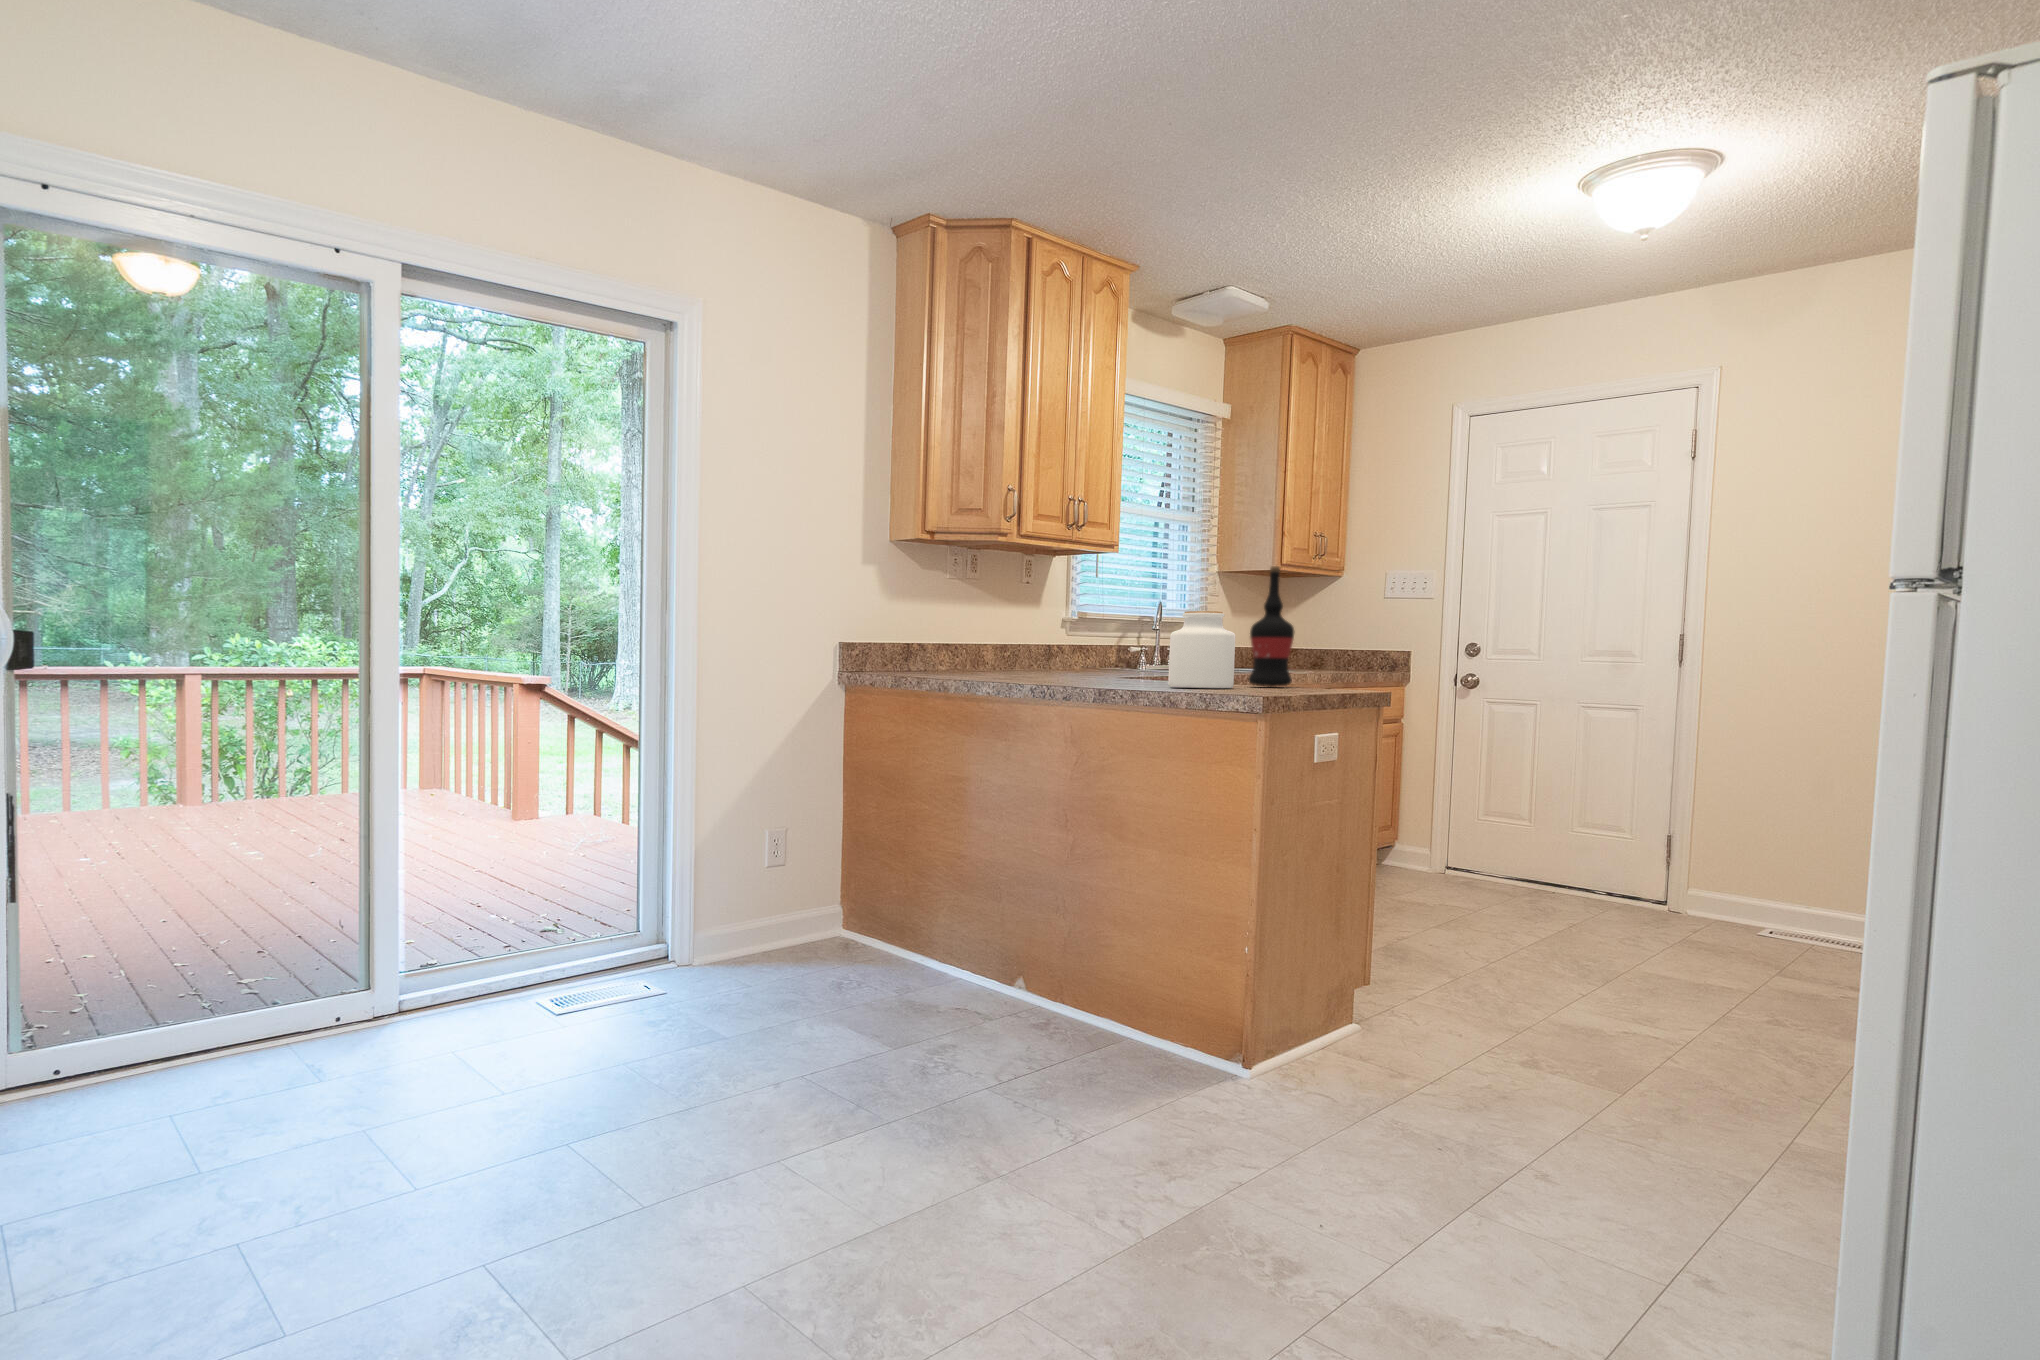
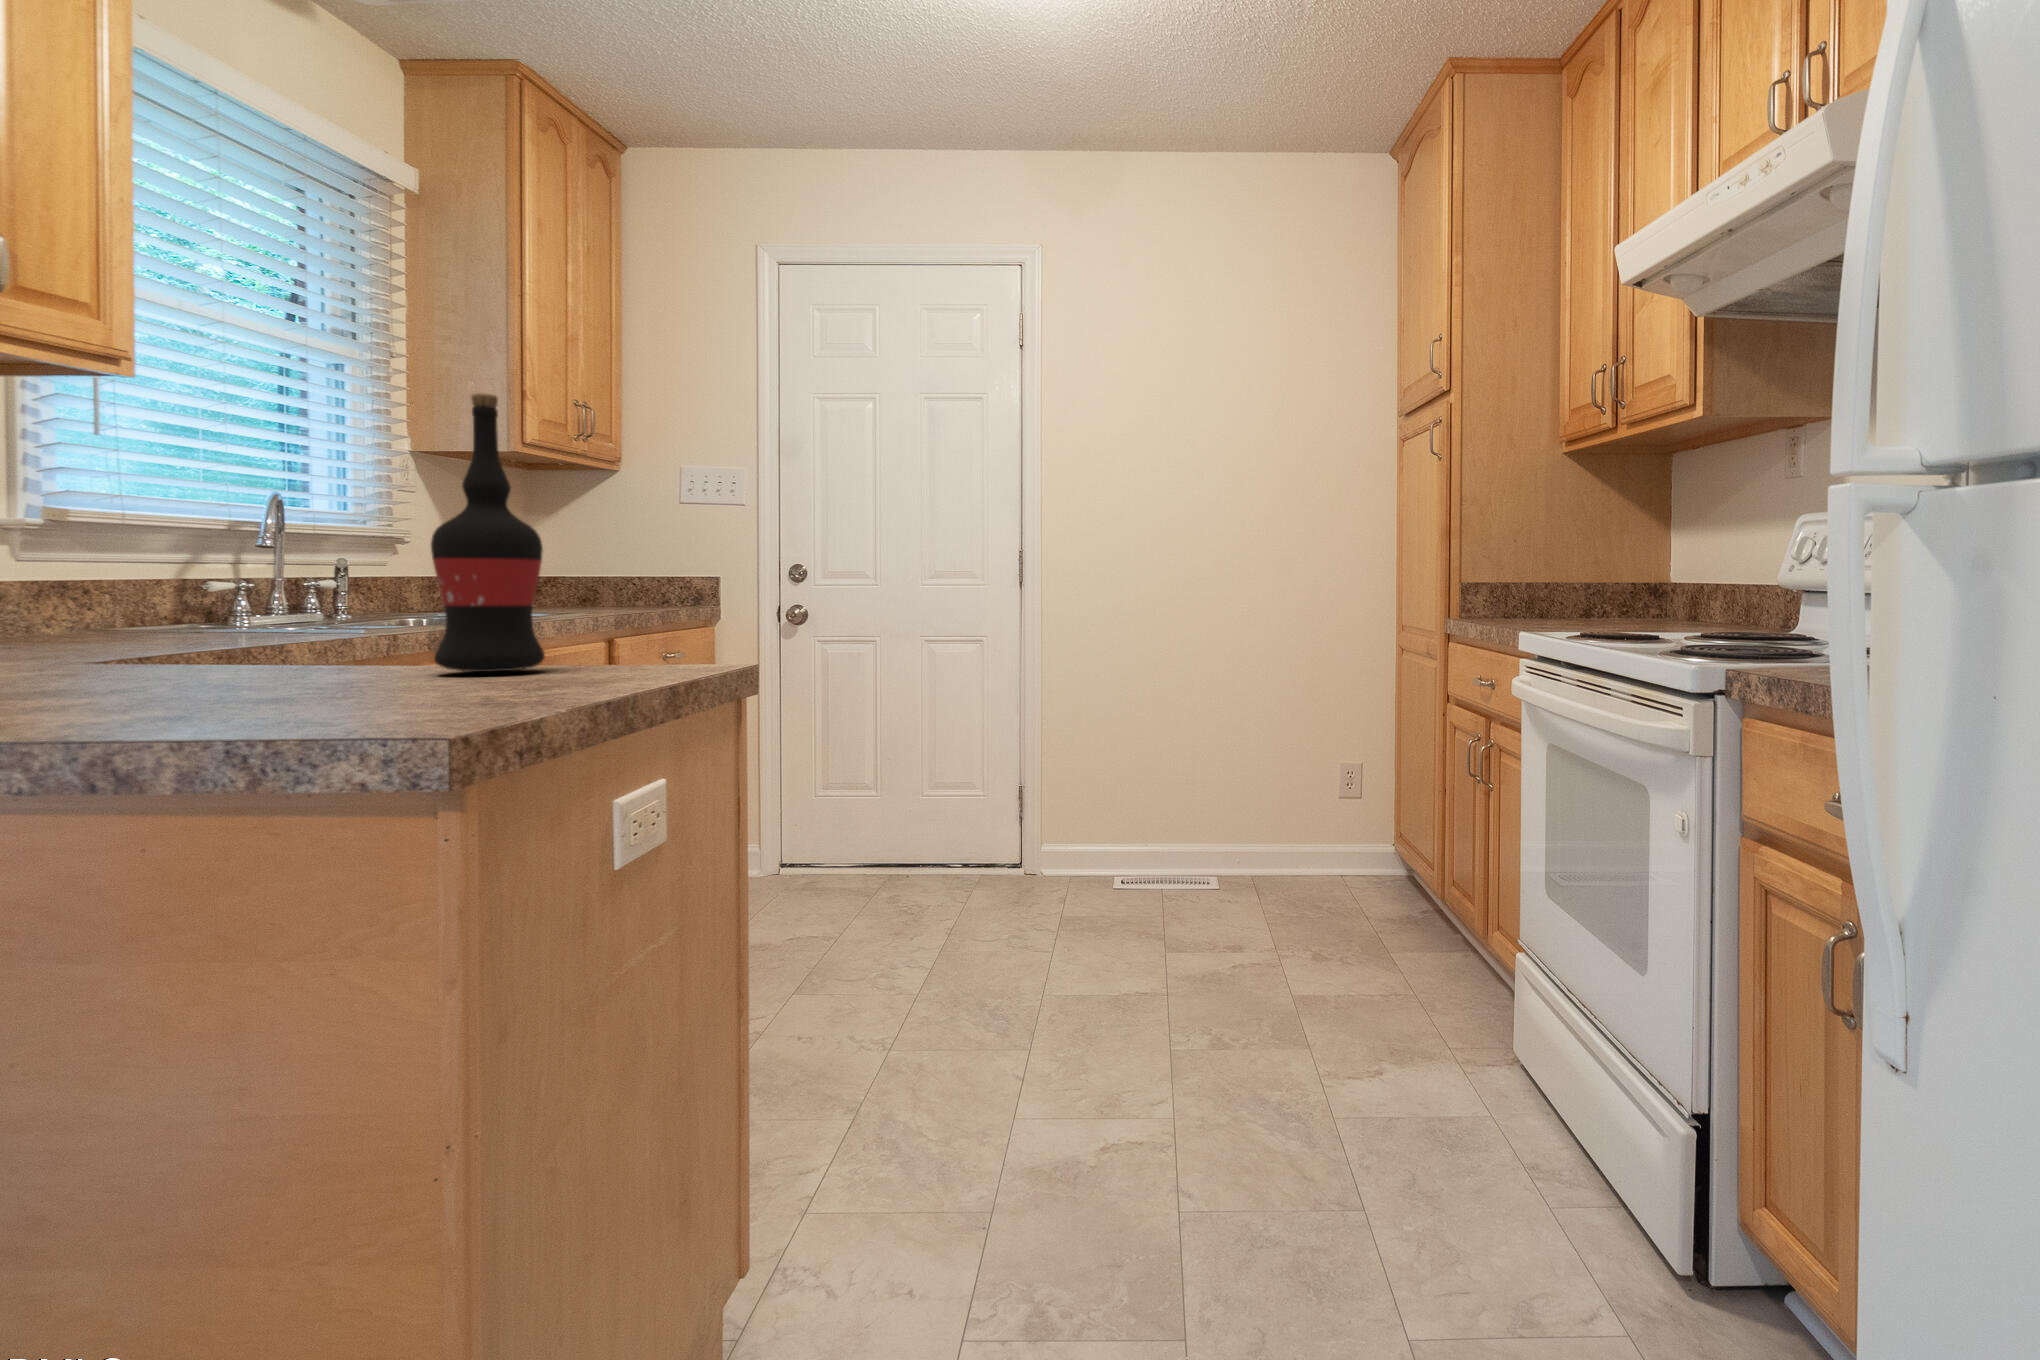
jar: present [1168,611,1235,688] -> none [166,483,383,699]

